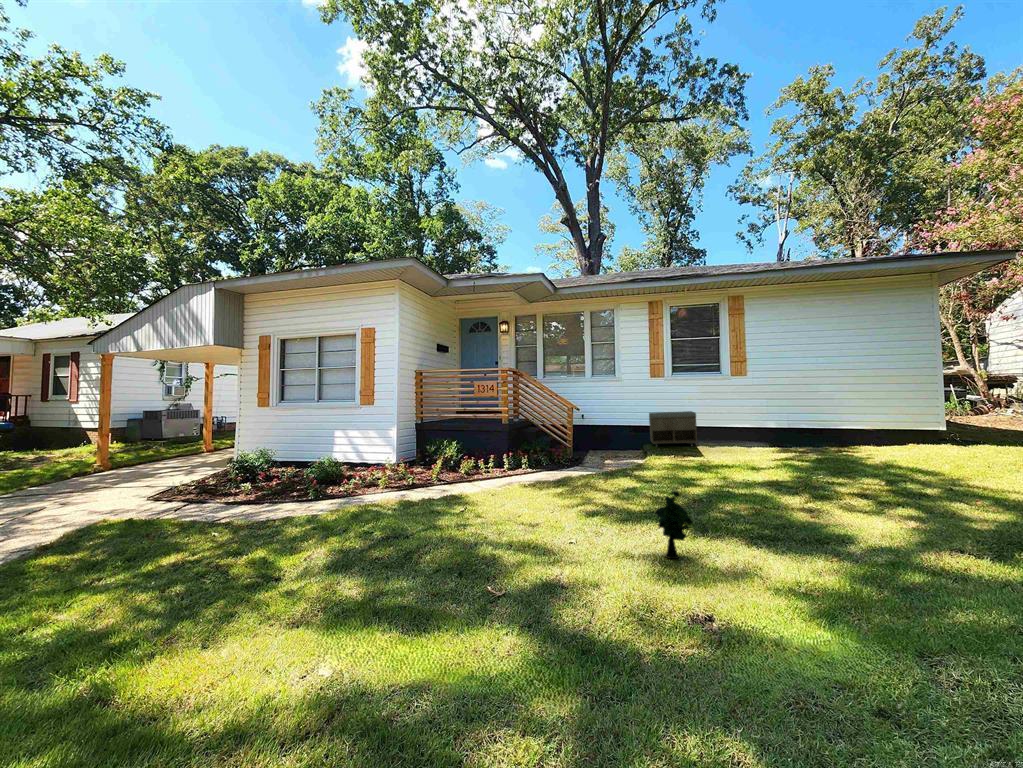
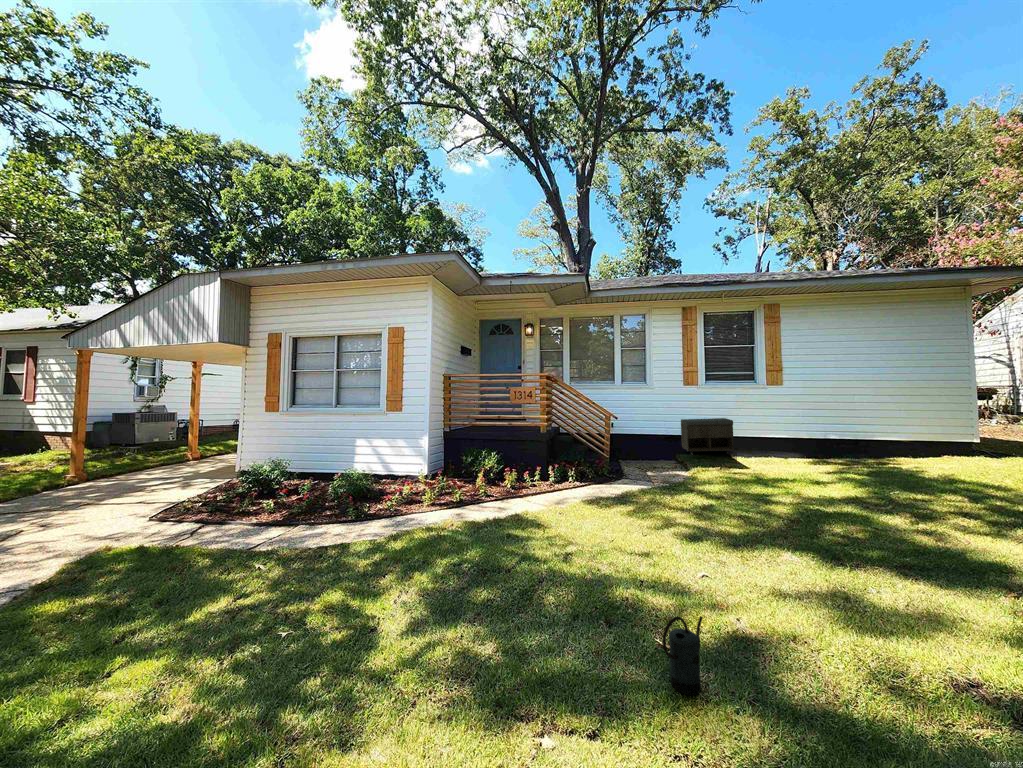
decorative plant: present [654,491,693,559] -> none [827,525,888,605]
watering can: none [447,550,494,610] -> present [663,616,703,695]

